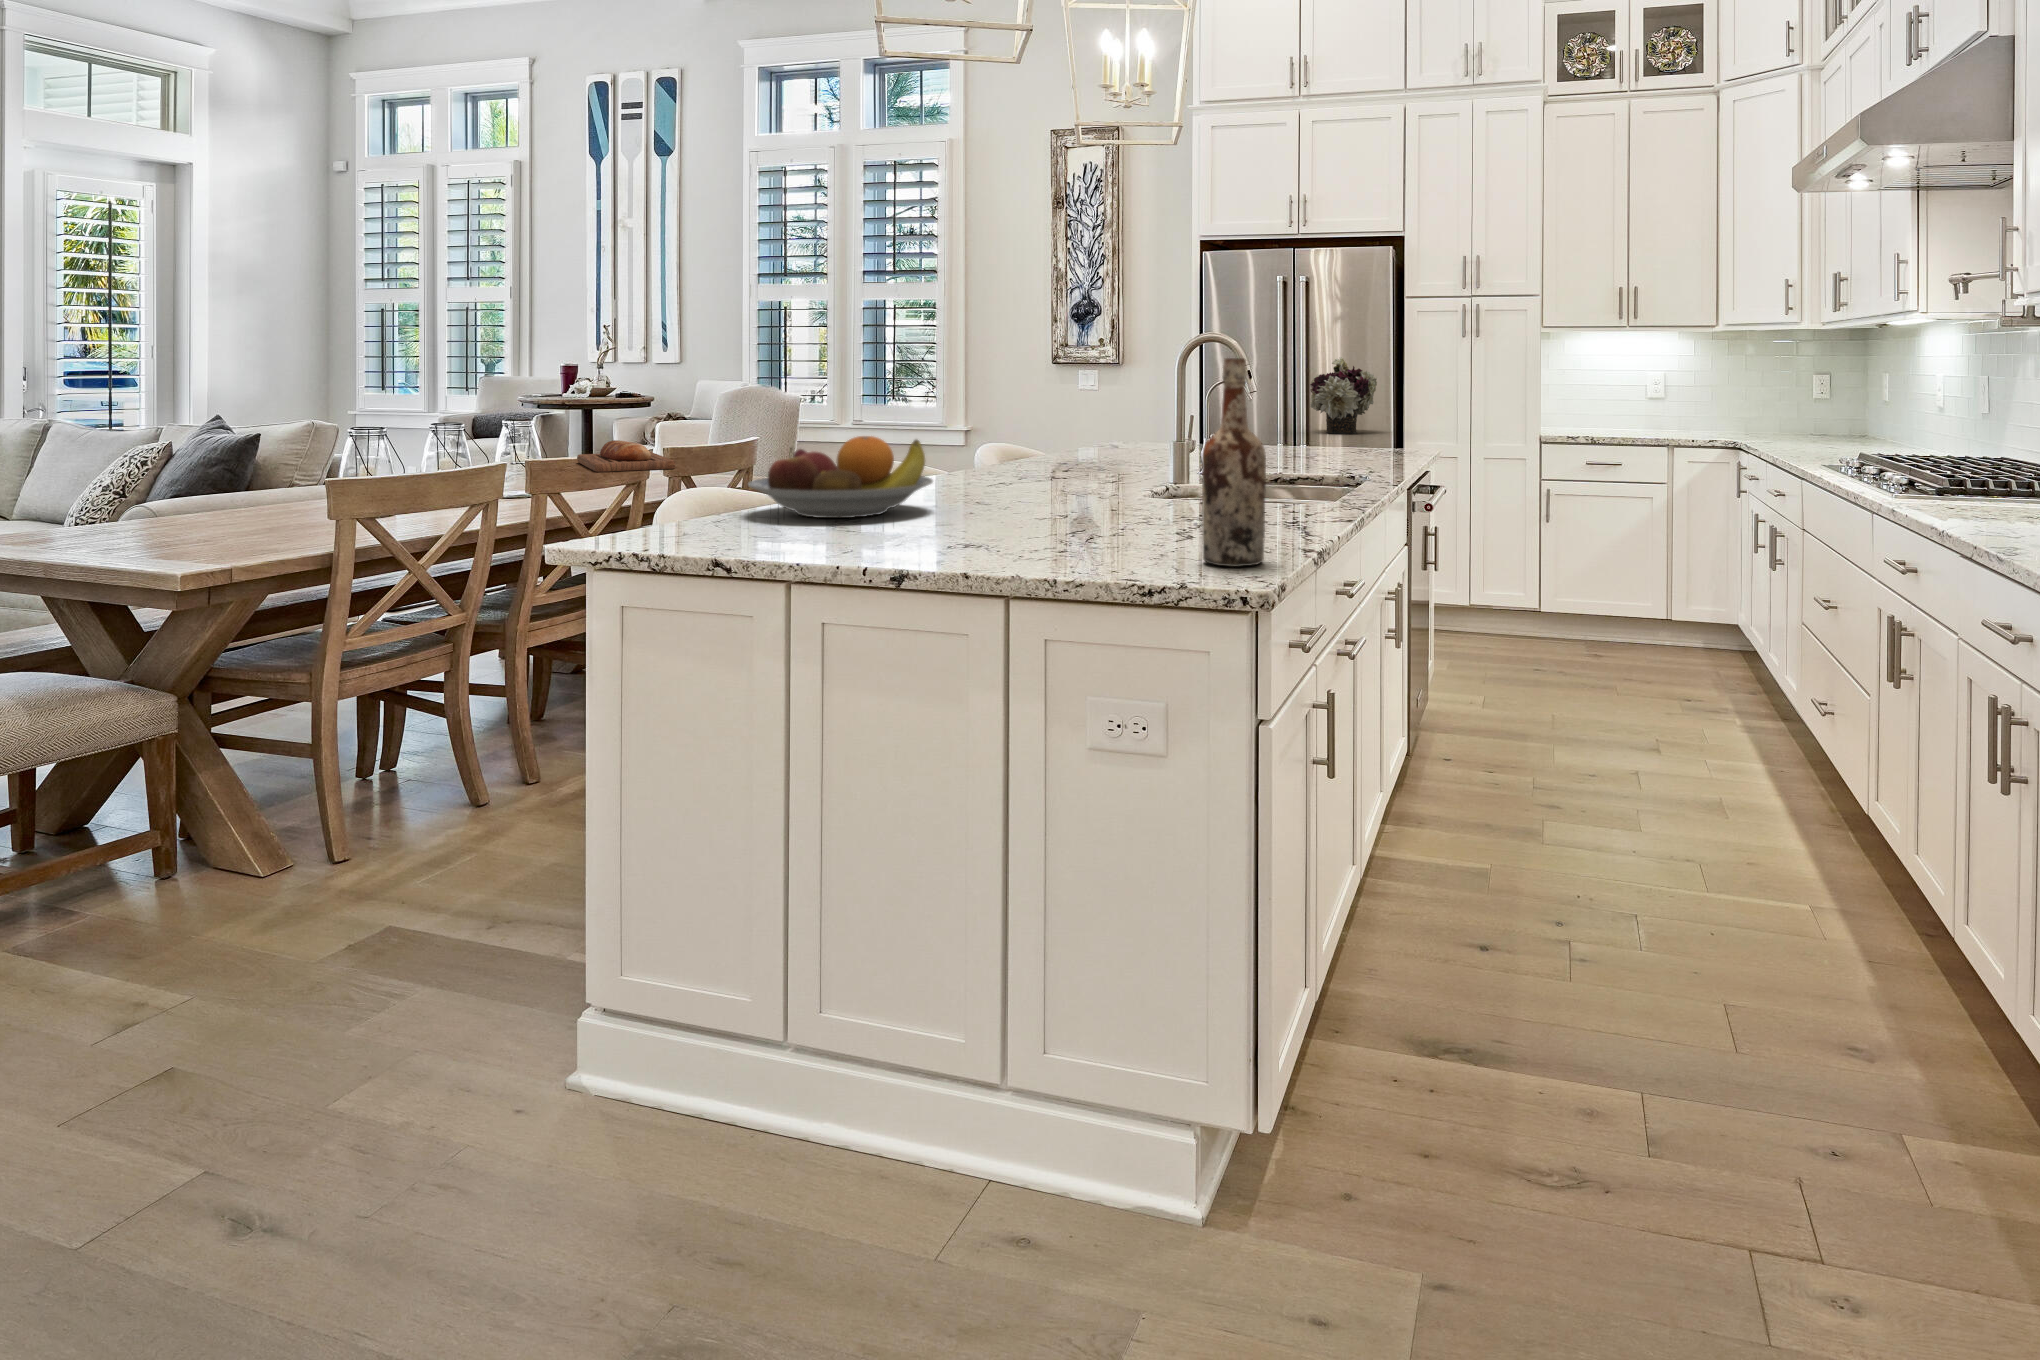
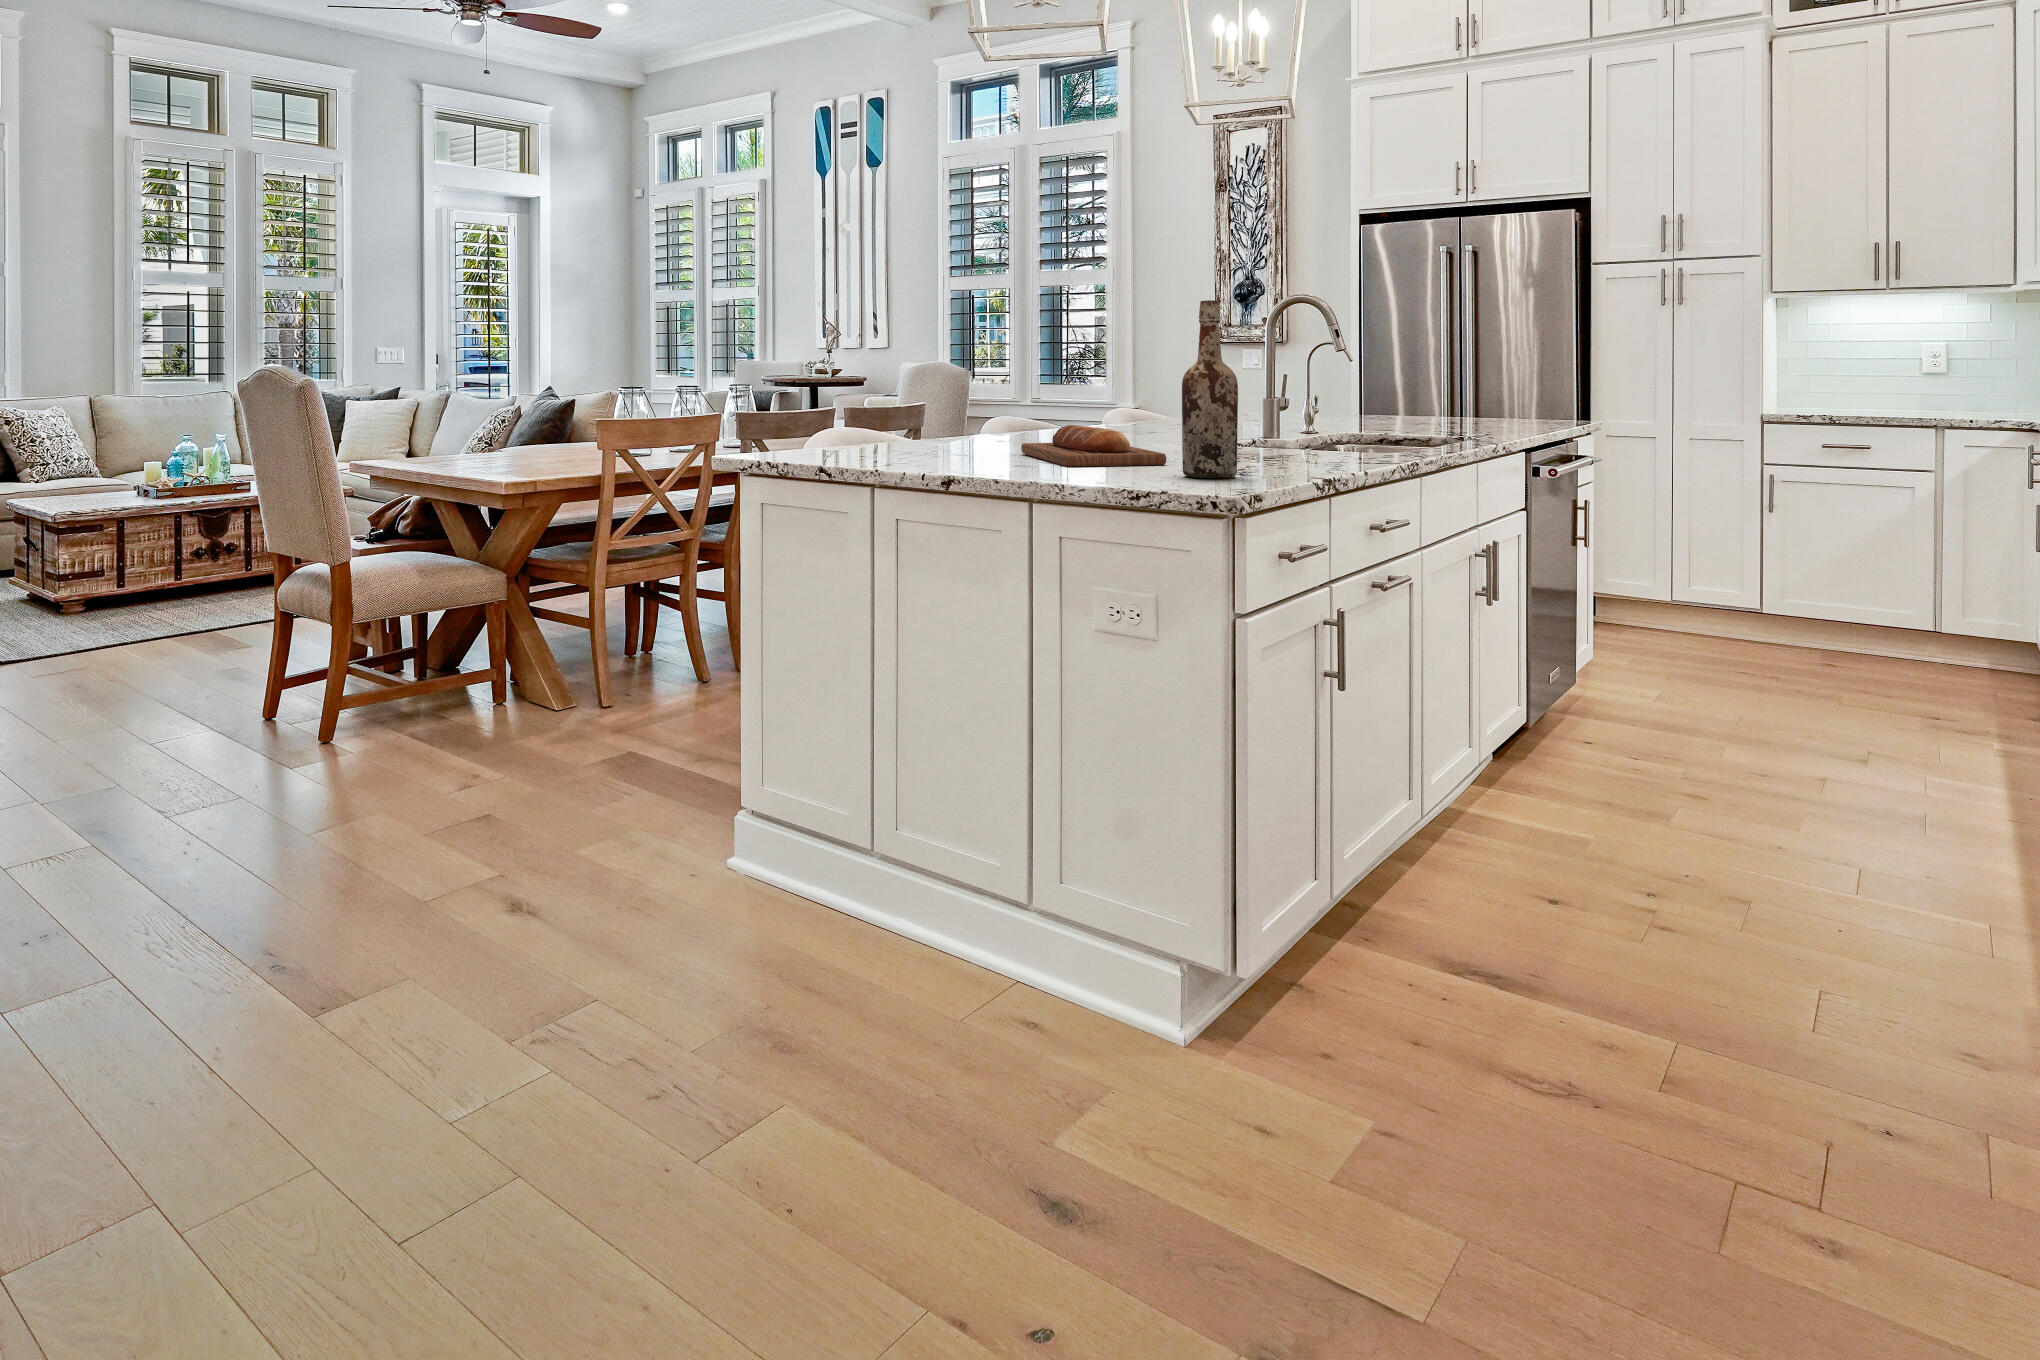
flower arrangement: present [1310,357,1377,434] -> none [1478,330,1557,411]
fruit bowl: present [748,436,933,518] -> none [863,383,1012,448]
bread loaf: present [577,440,675,472] -> present [1021,425,1166,466]

